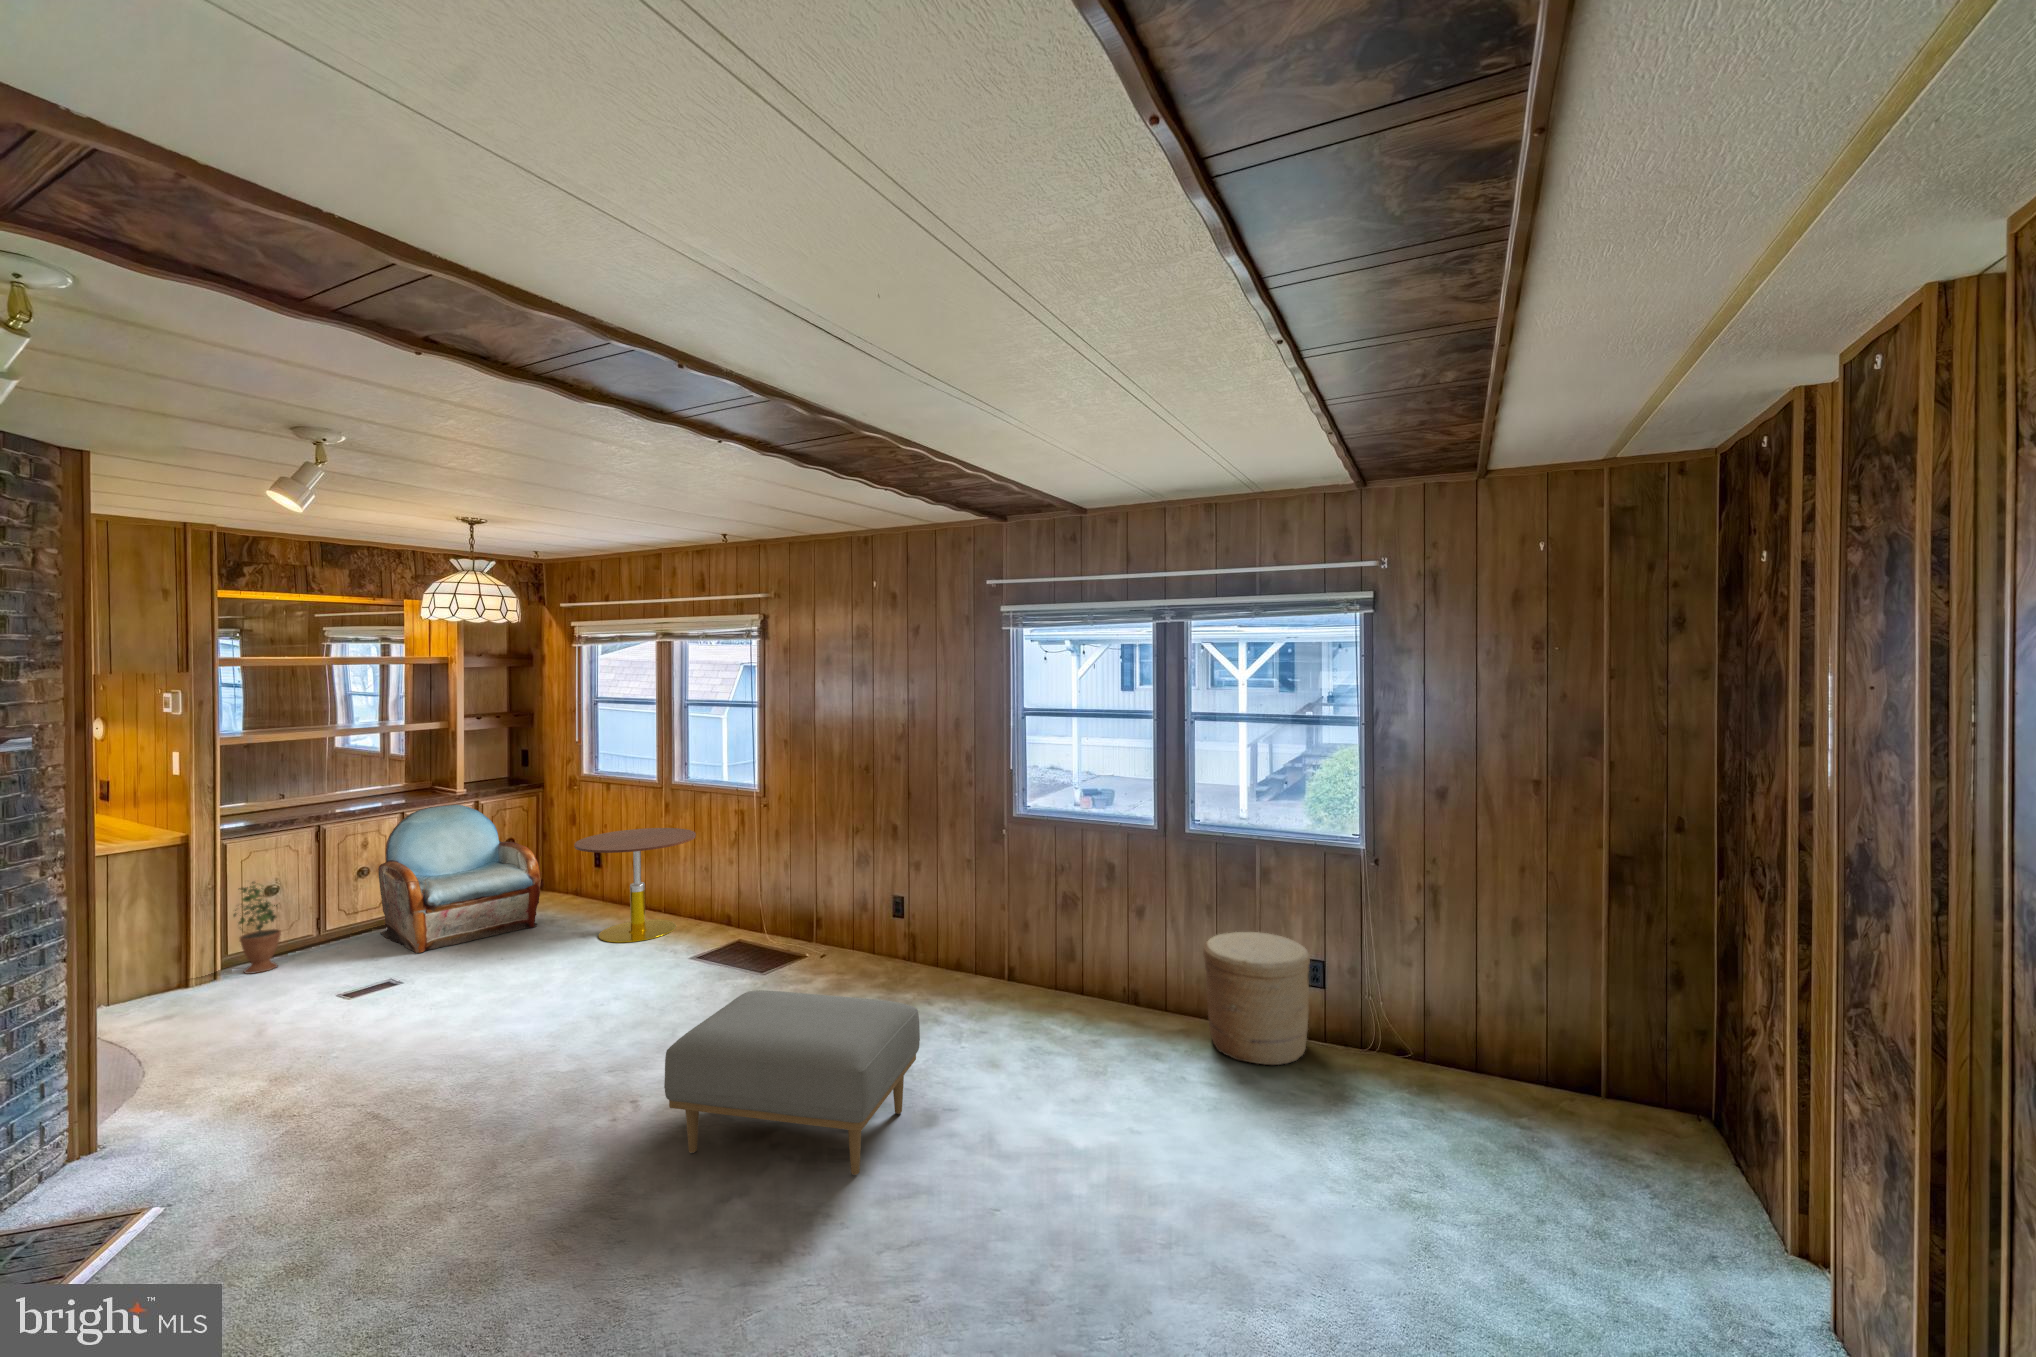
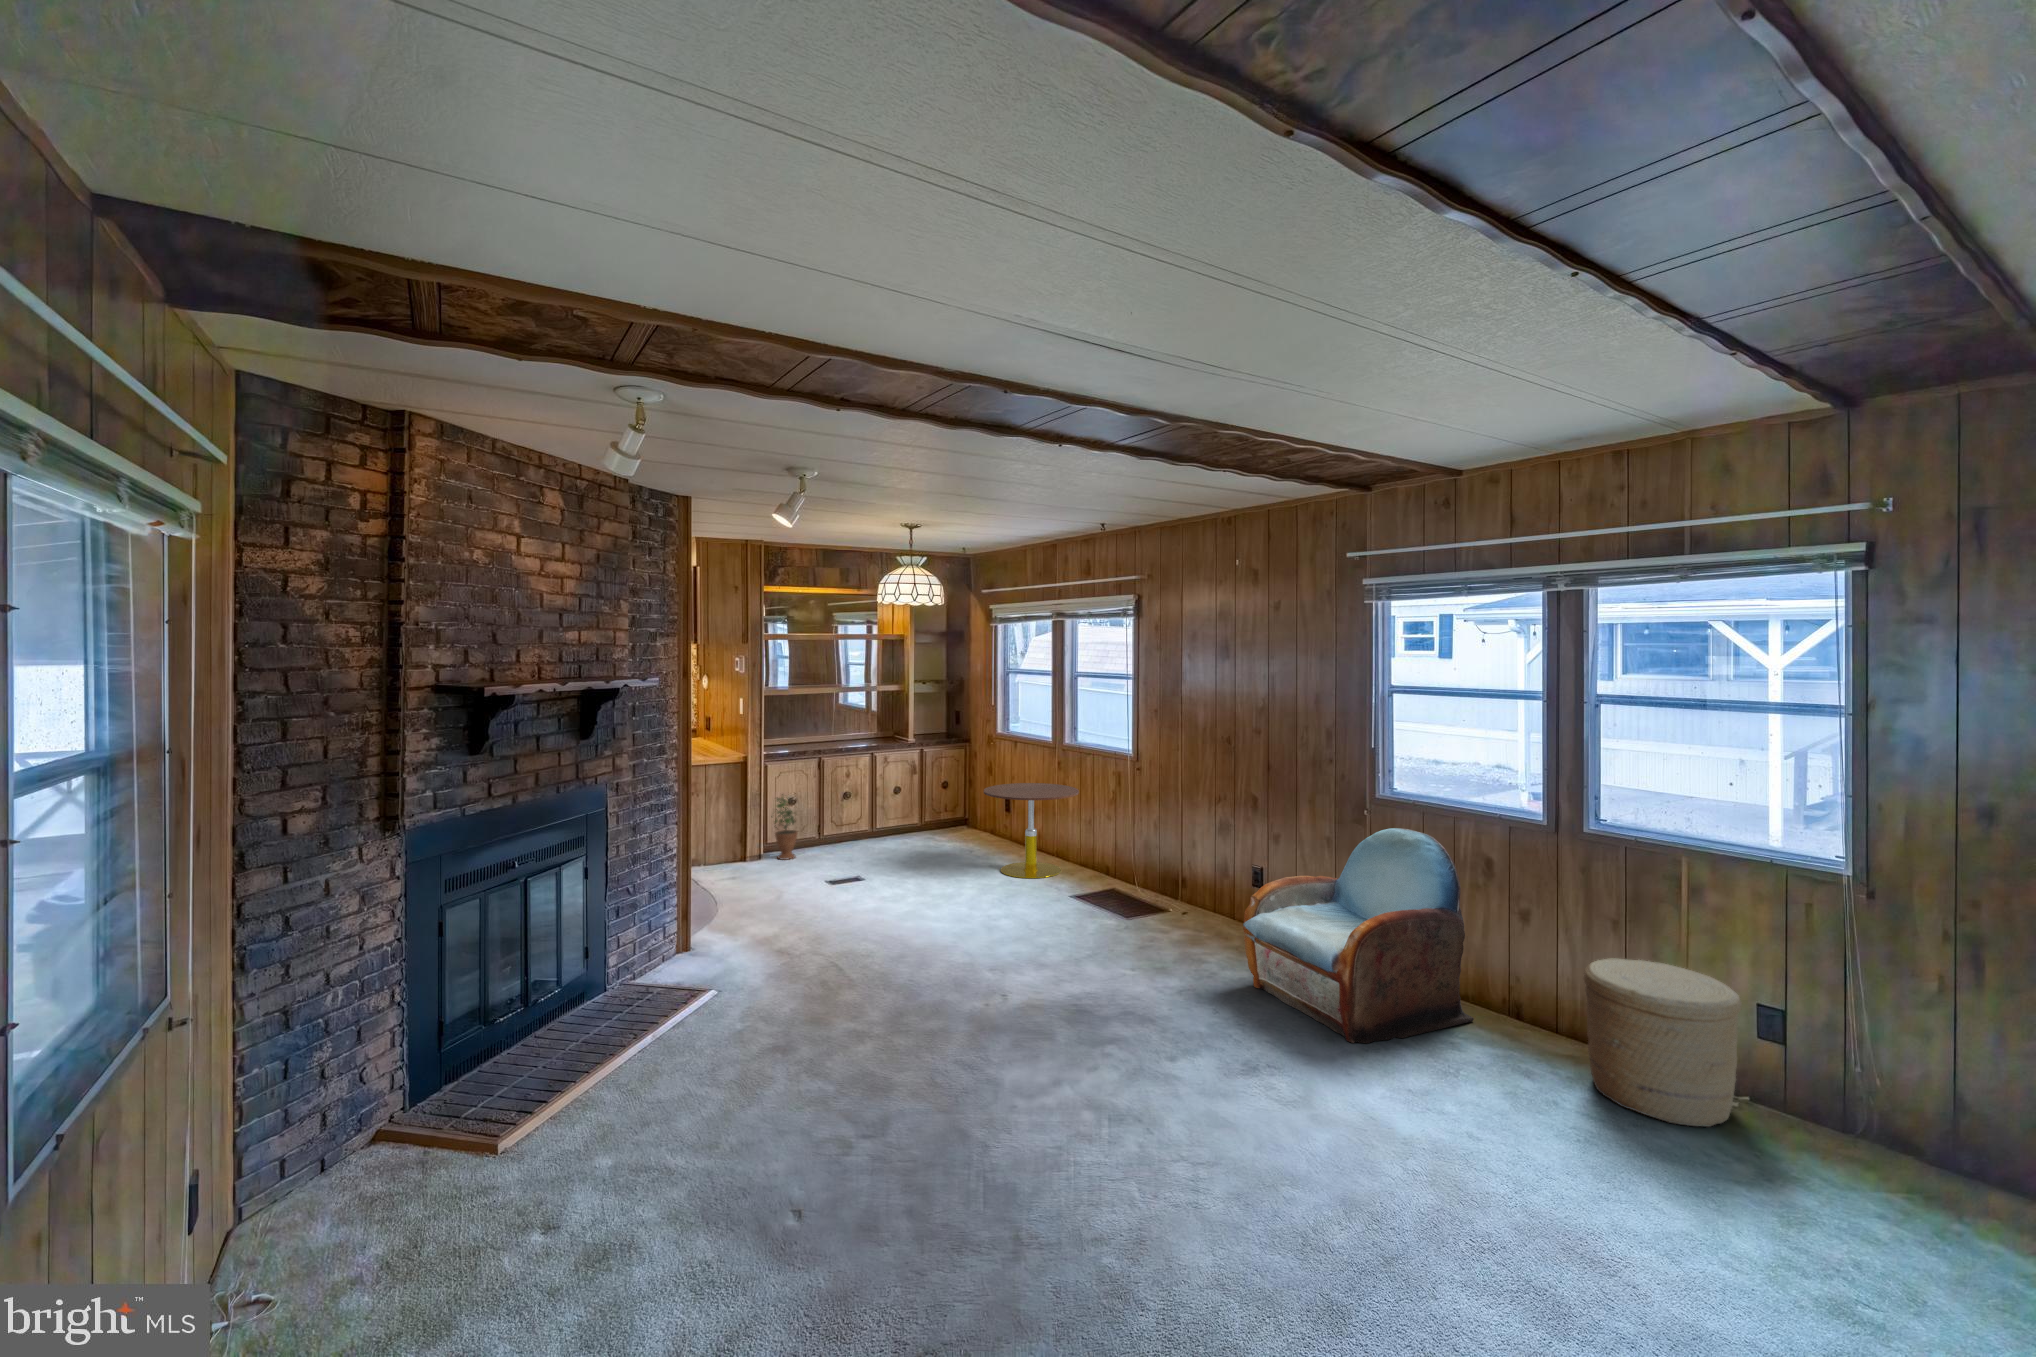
armchair: present [378,805,541,953] -> present [1243,828,1474,1043]
ottoman: present [664,990,920,1175] -> none [1010,923,1233,1097]

